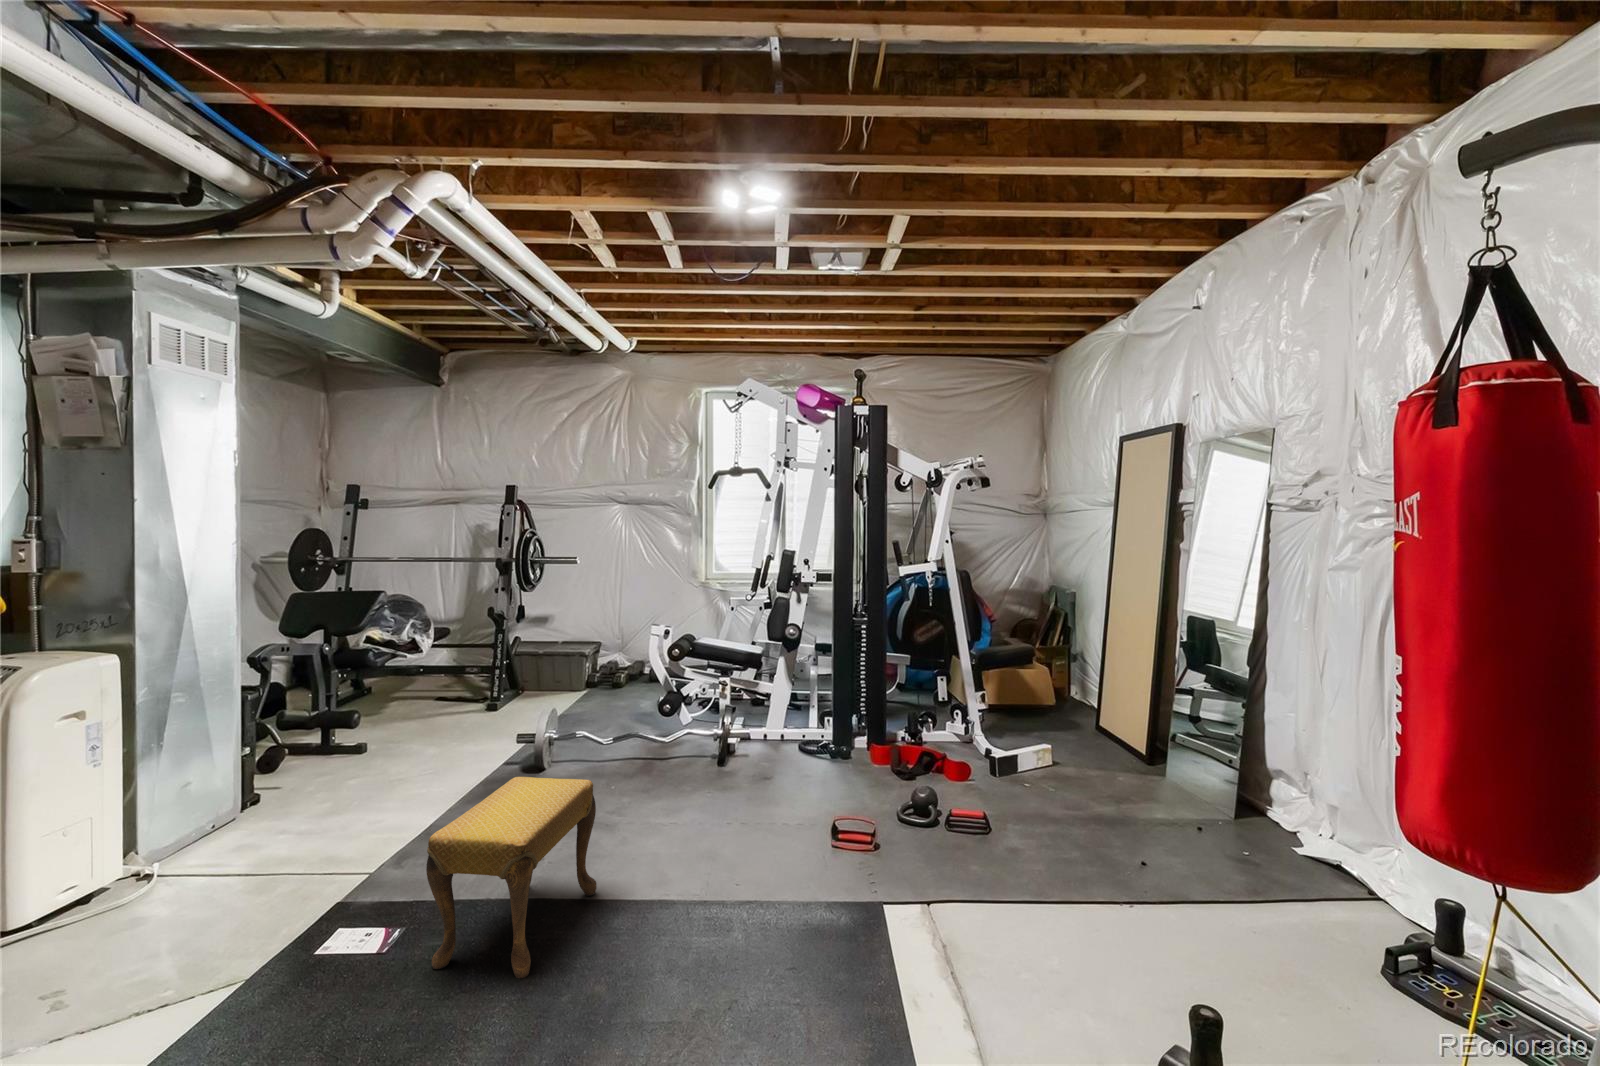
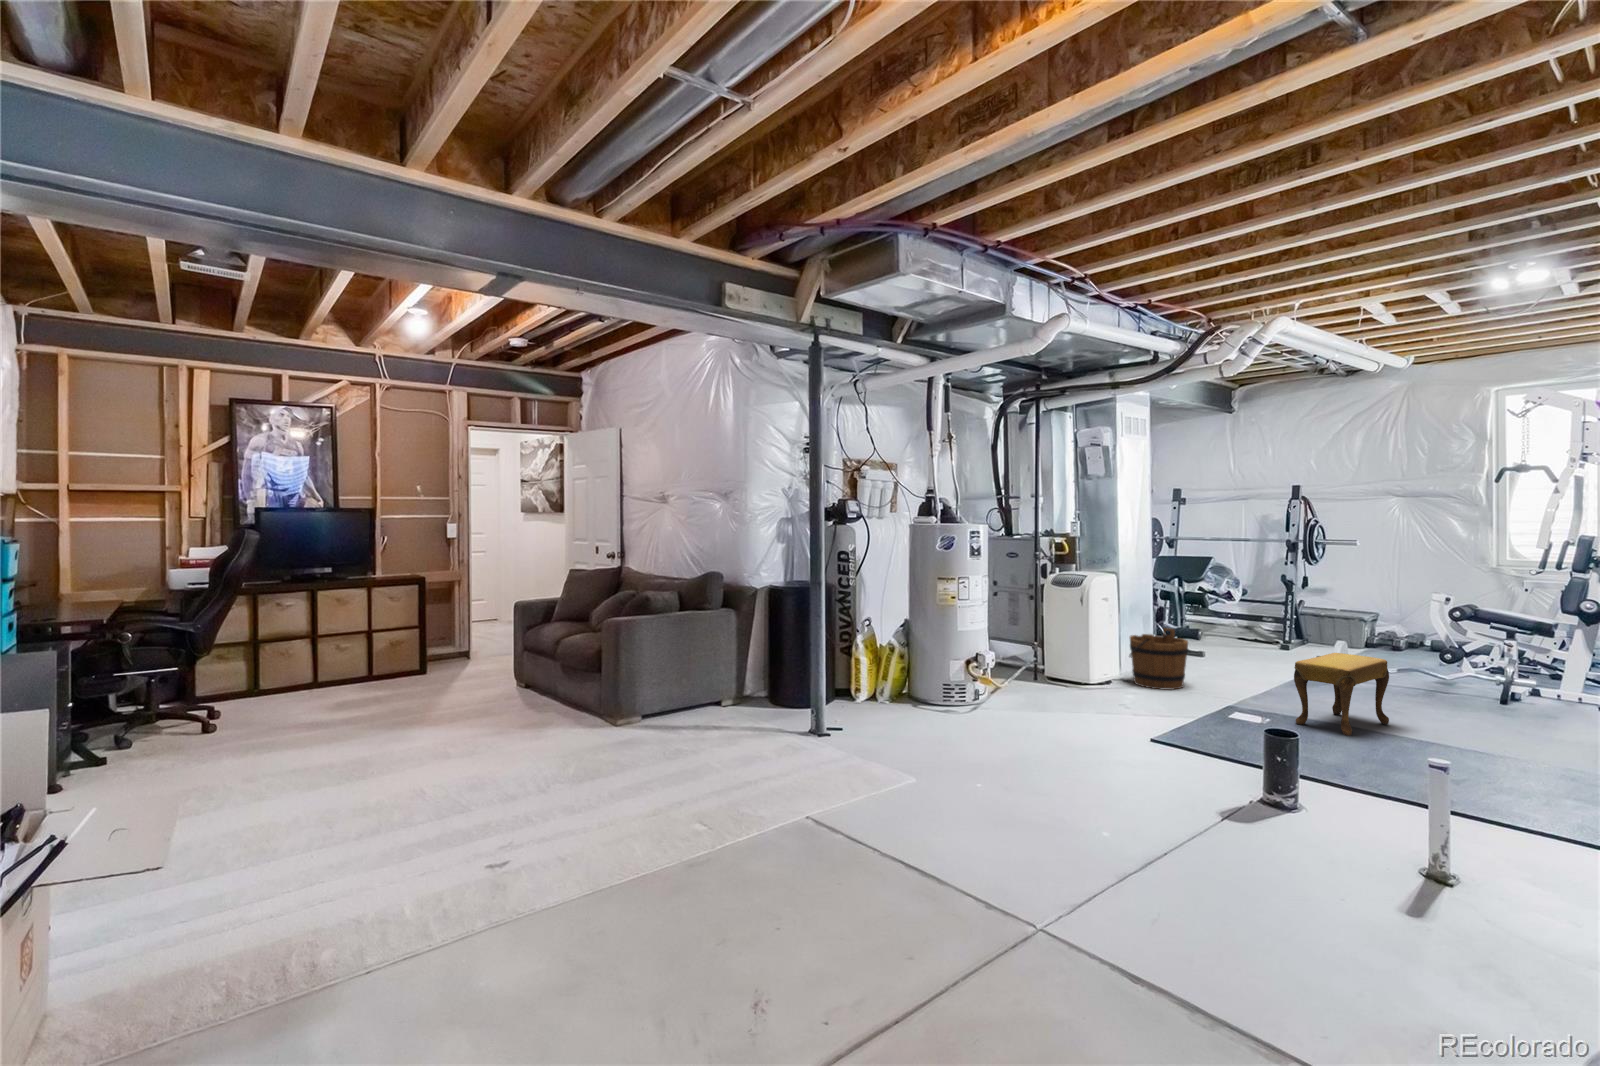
bucket: none [97,759,260,924] -> present [1129,628,1188,690]

